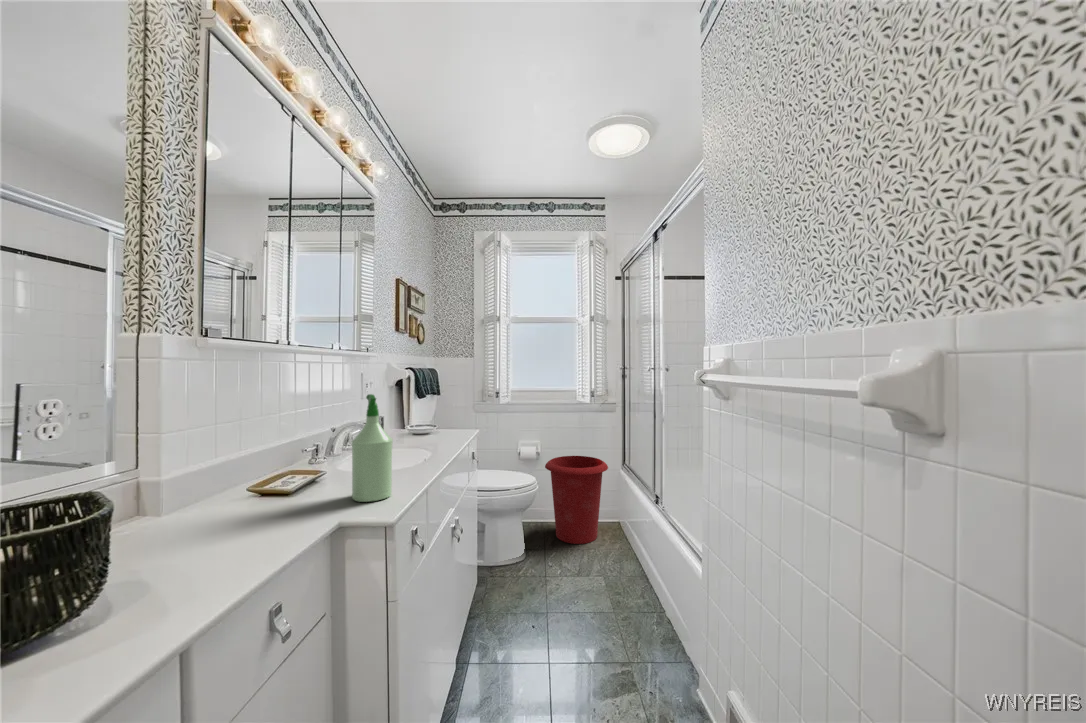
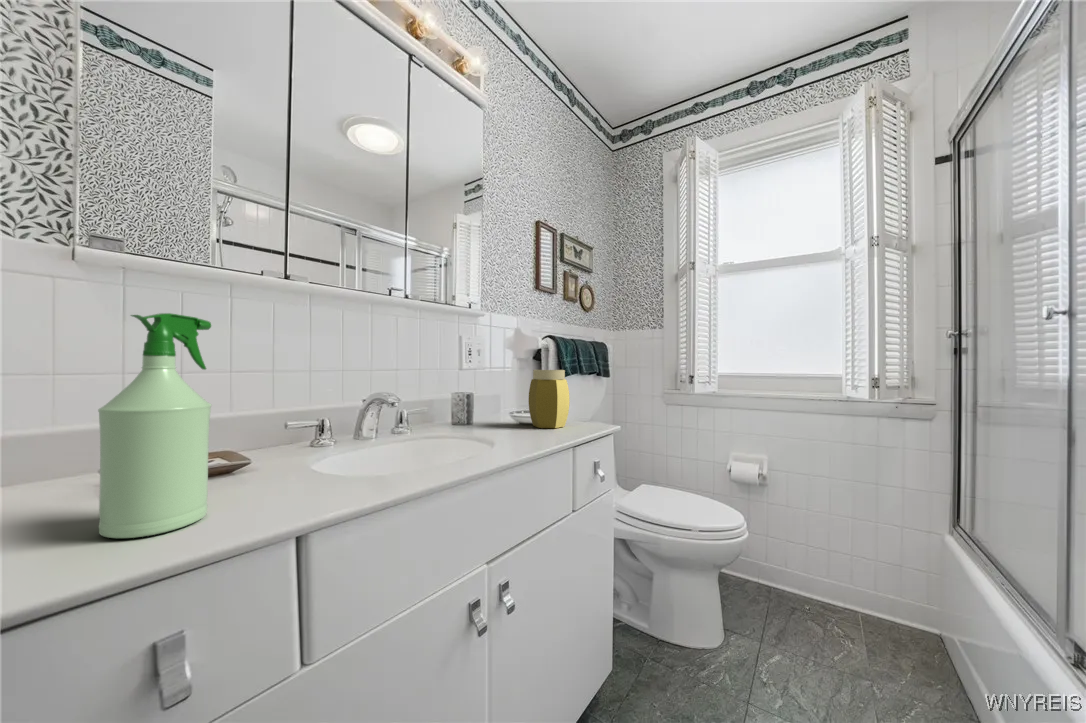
jar: none [421,396,449,436] -> present [529,370,570,428]
waste bin: present [545,456,608,544] -> none [771,489,913,663]

